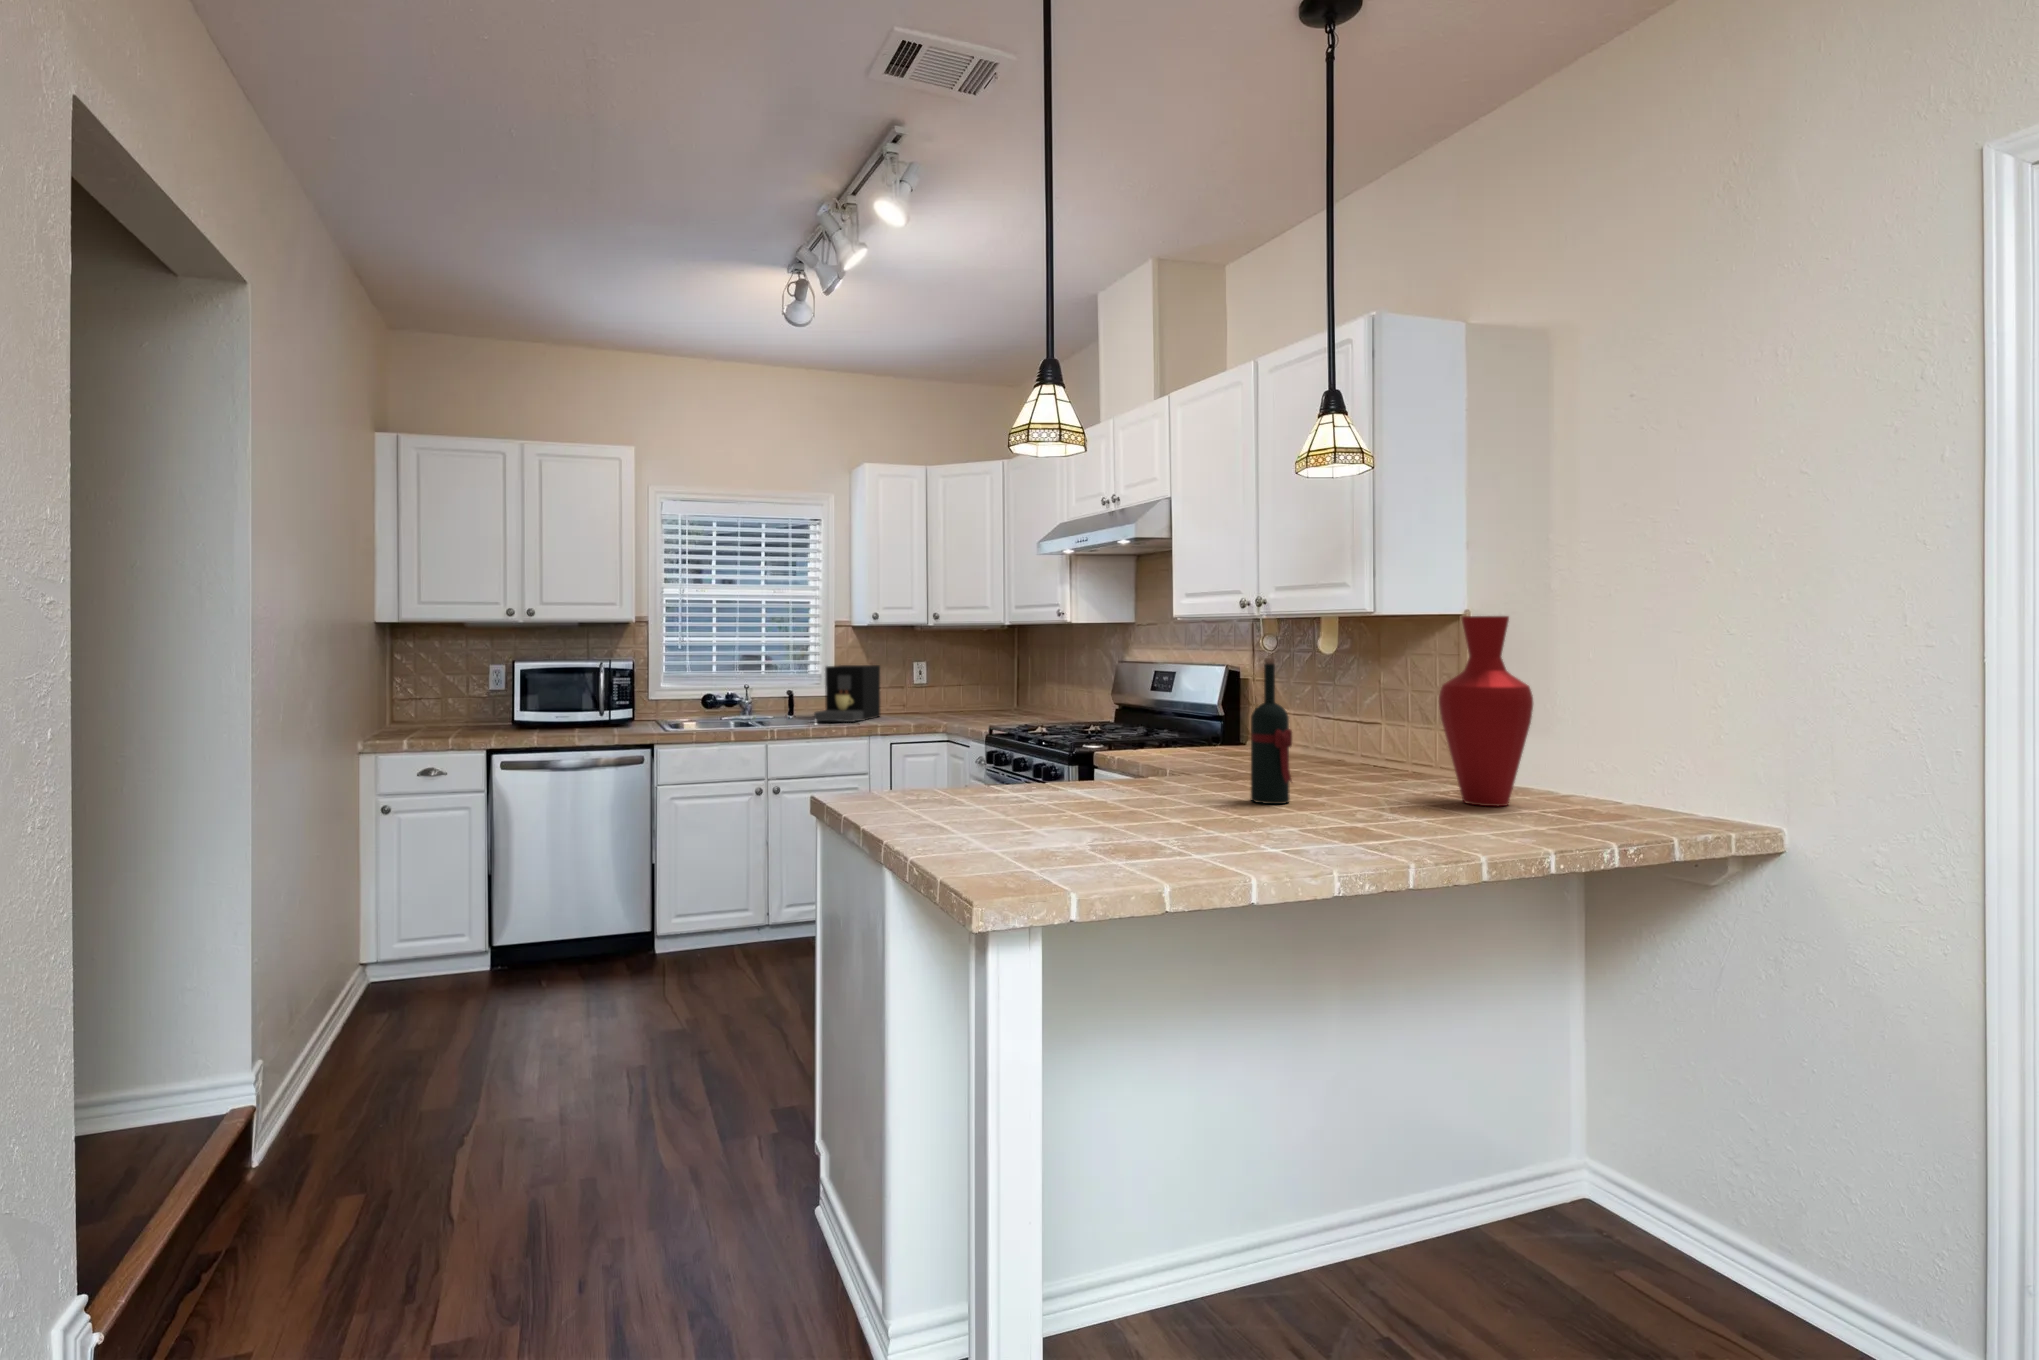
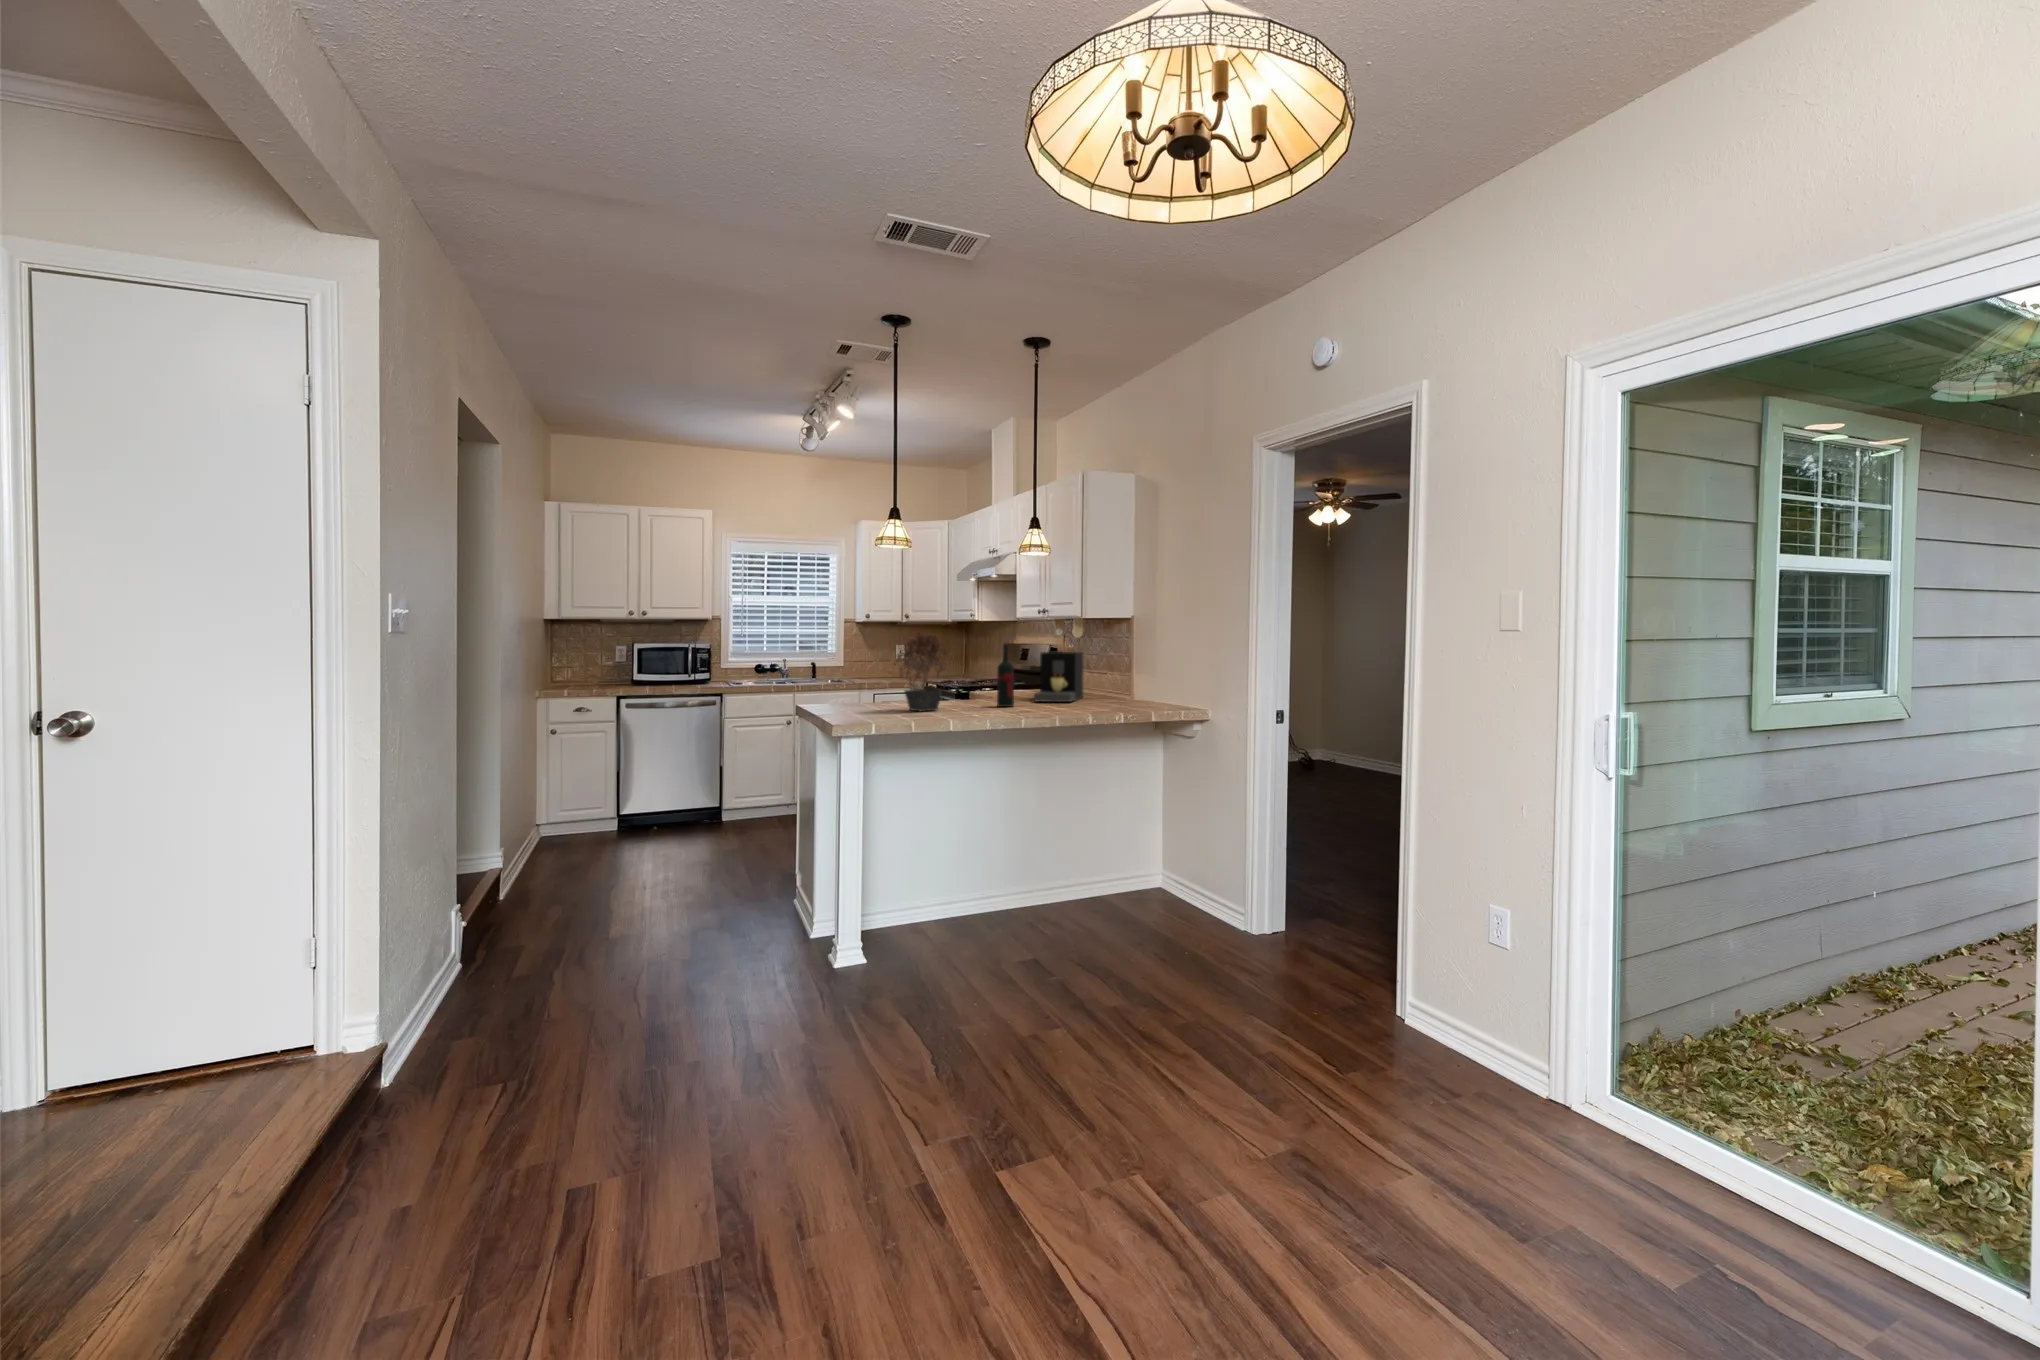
vase: present [1439,616,1533,806] -> none [1079,623,1117,707]
potted plant: none [1038,637,1170,821] -> present [894,633,947,711]
coffee maker: present [814,665,880,722] -> present [1034,652,1083,702]

